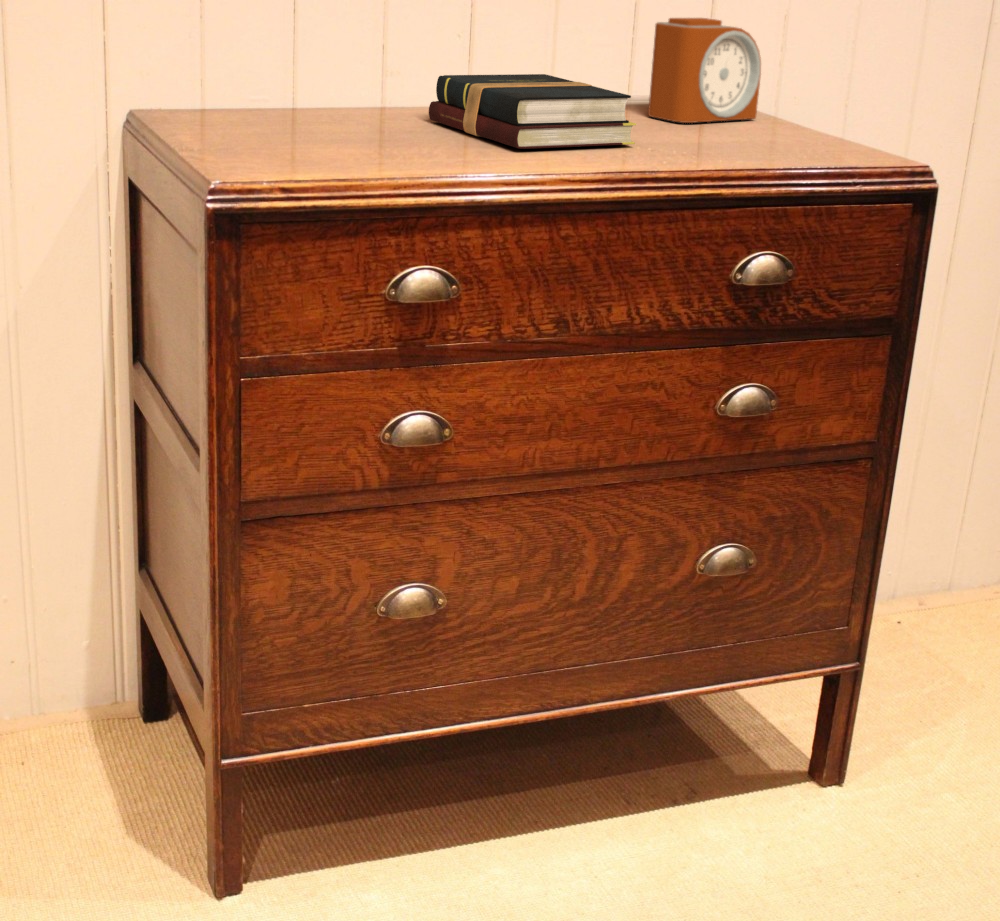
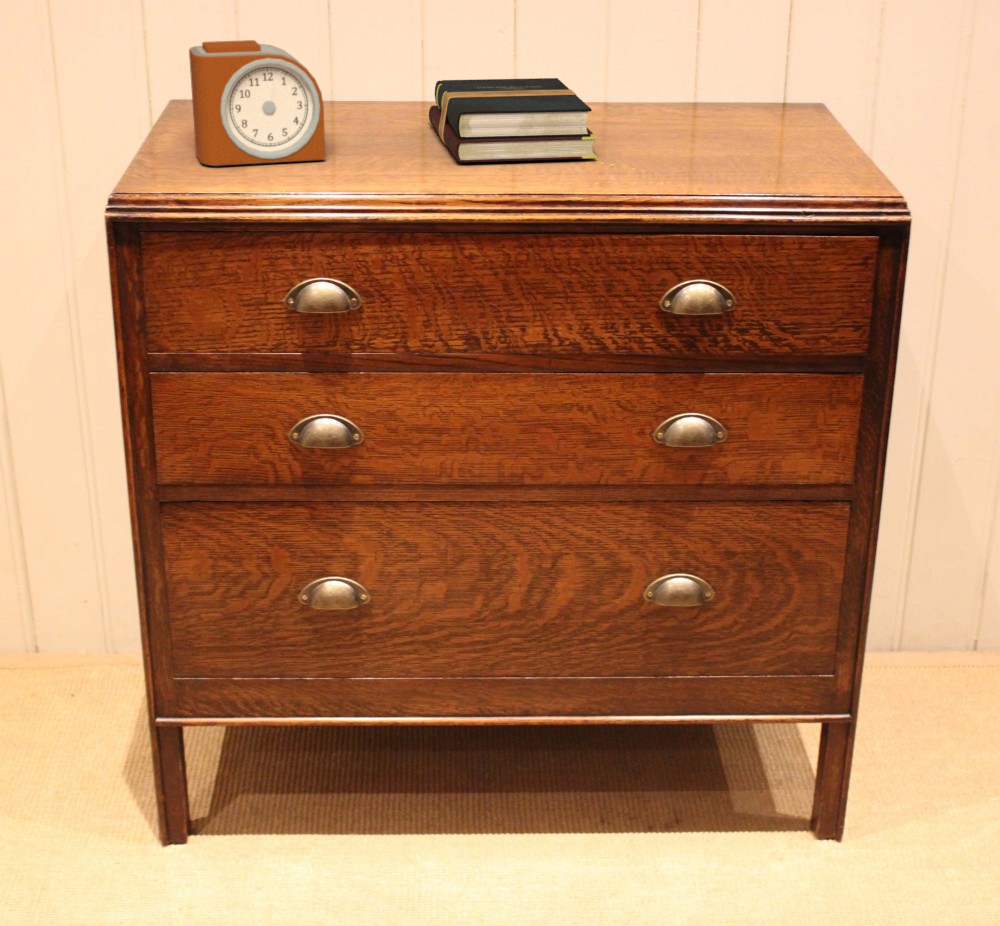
alarm clock: present [648,18,761,123] -> present [189,40,325,166]

